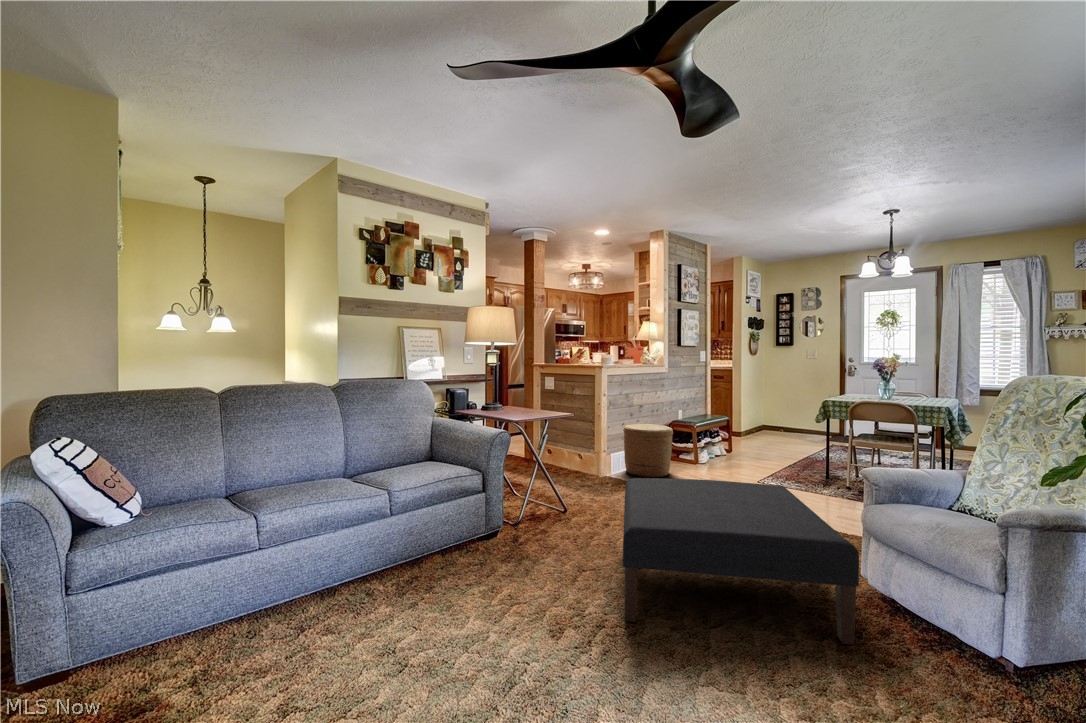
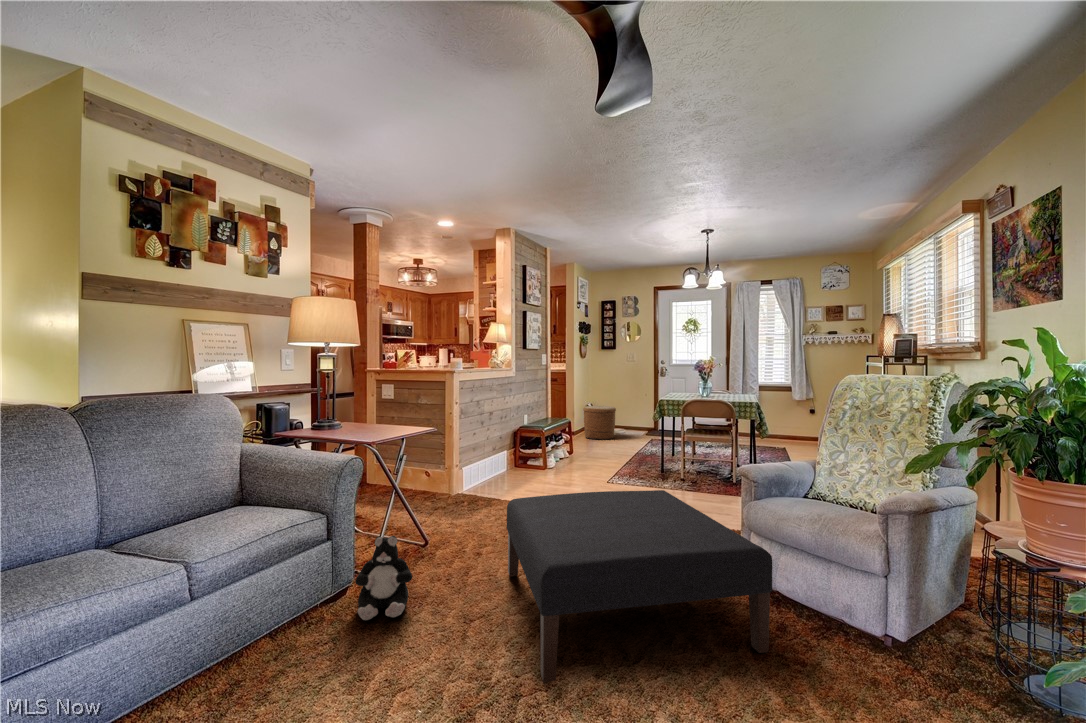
woven basket: present [623,424,673,478] -> present [583,406,616,440]
plush toy: none [499,495,543,558] -> present [355,536,412,620]

